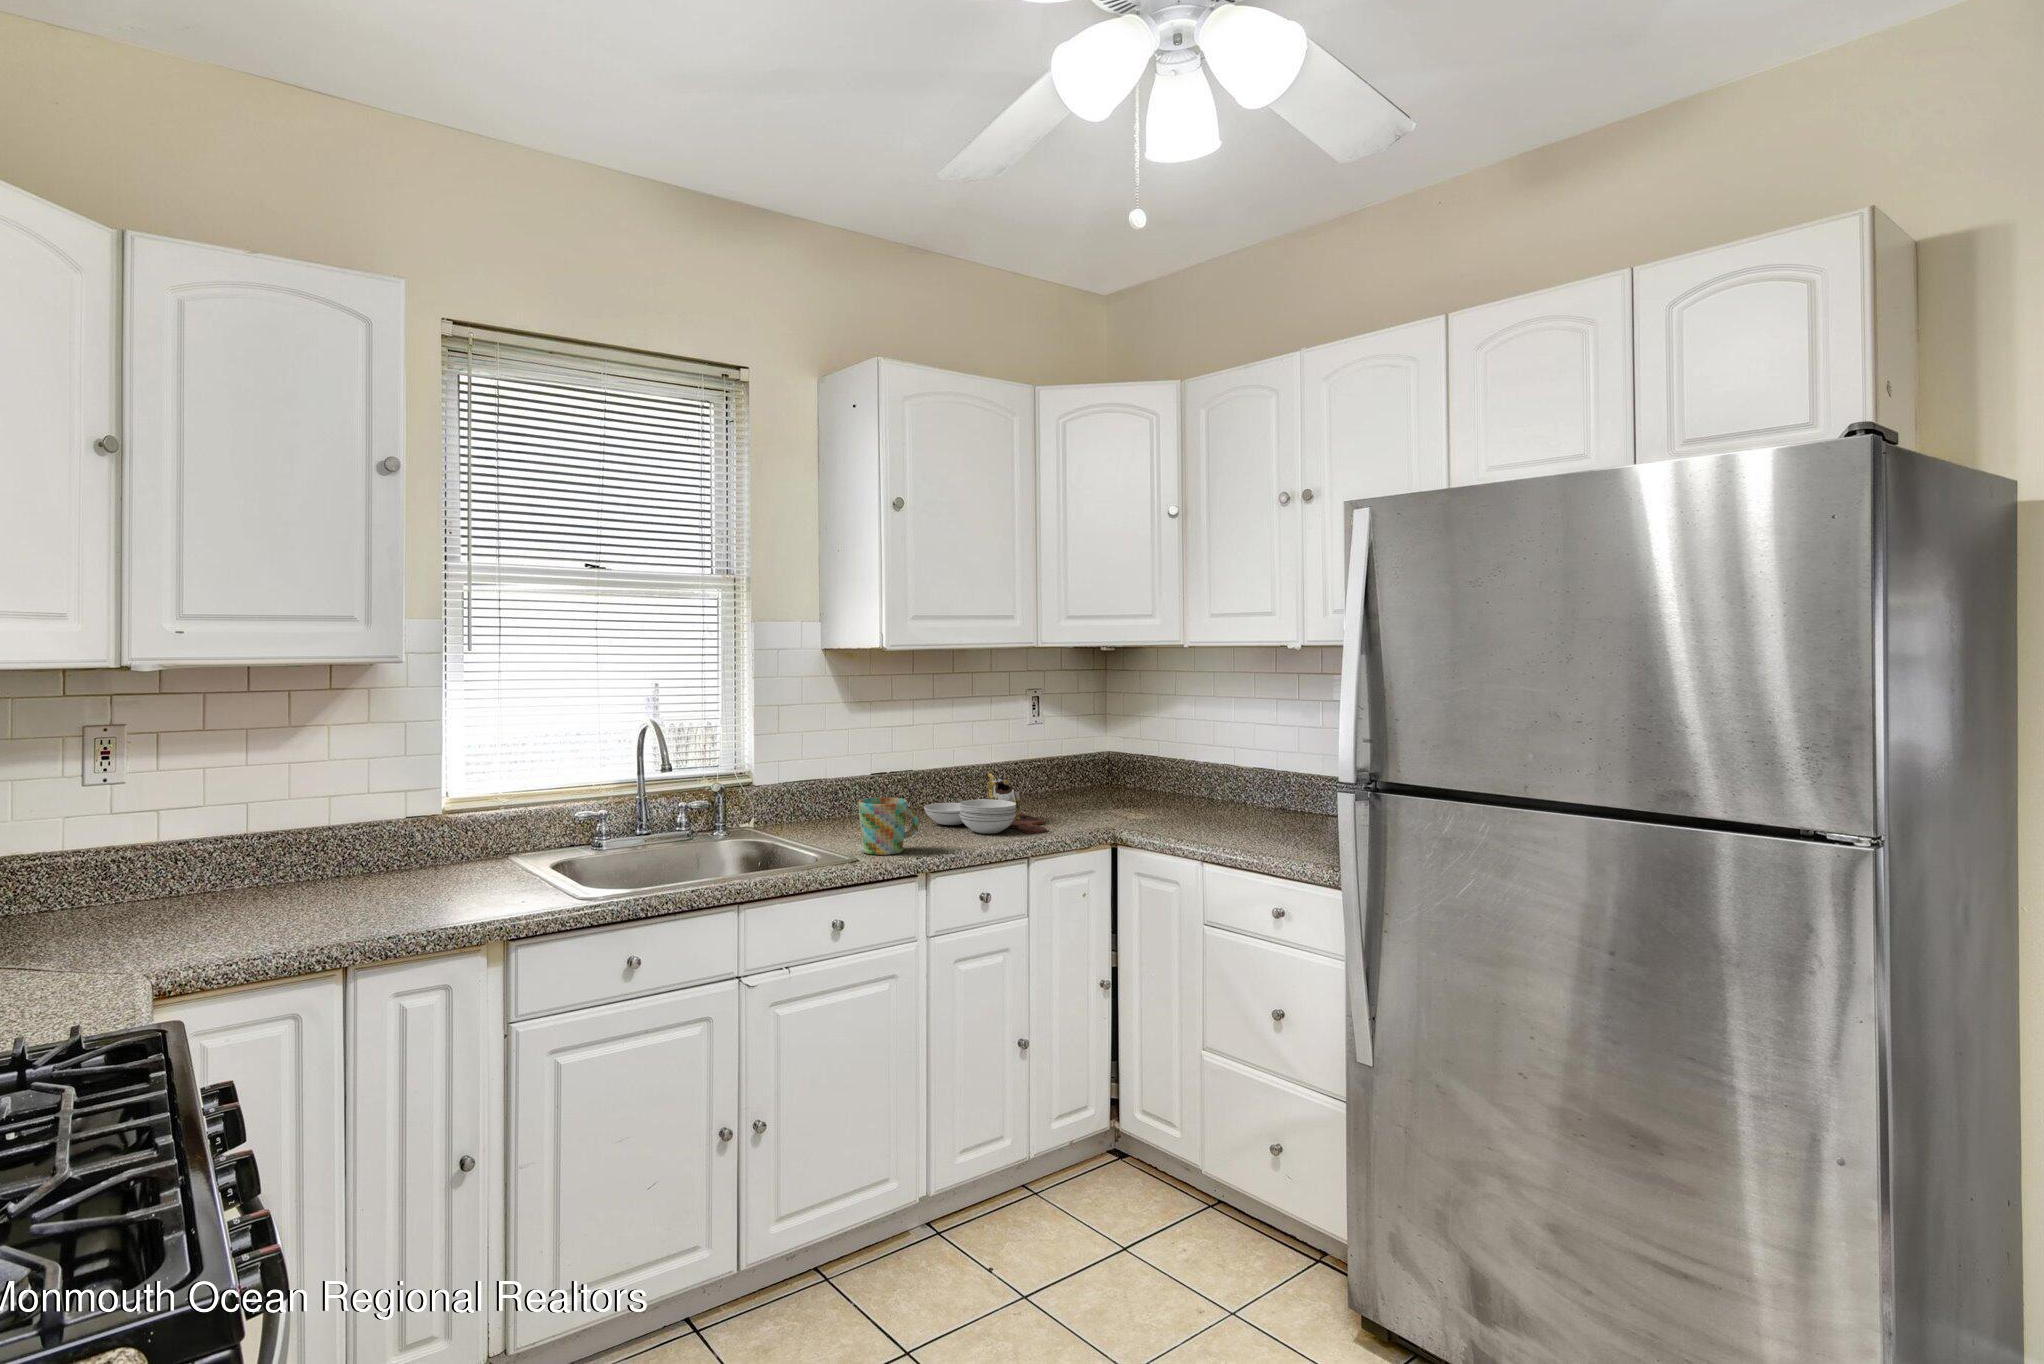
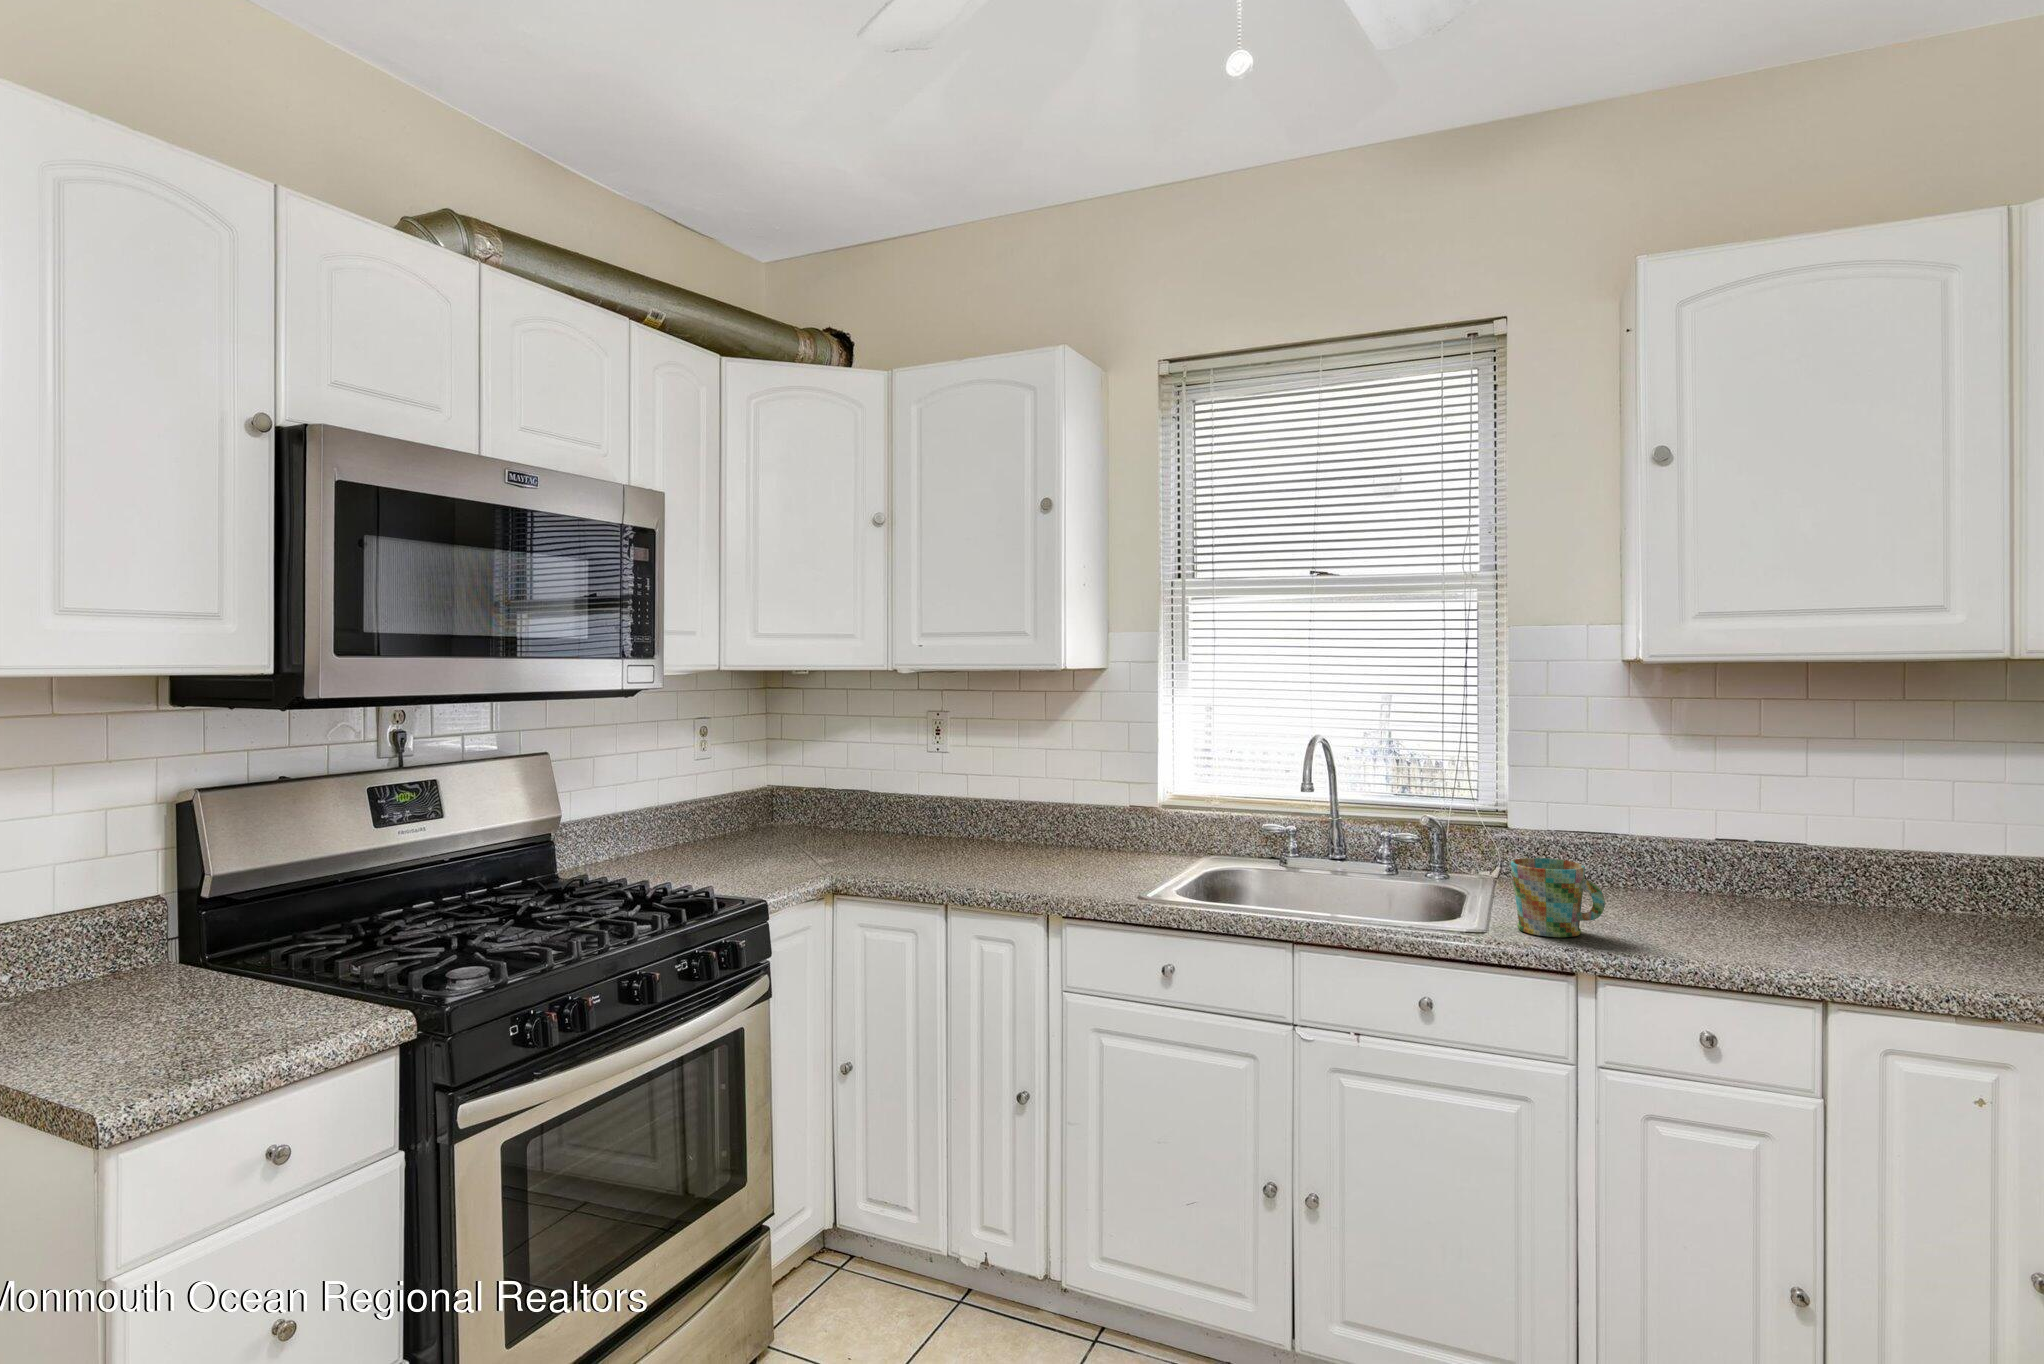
cutting board: present [924,773,1046,834] -> none [1731,861,1954,969]

